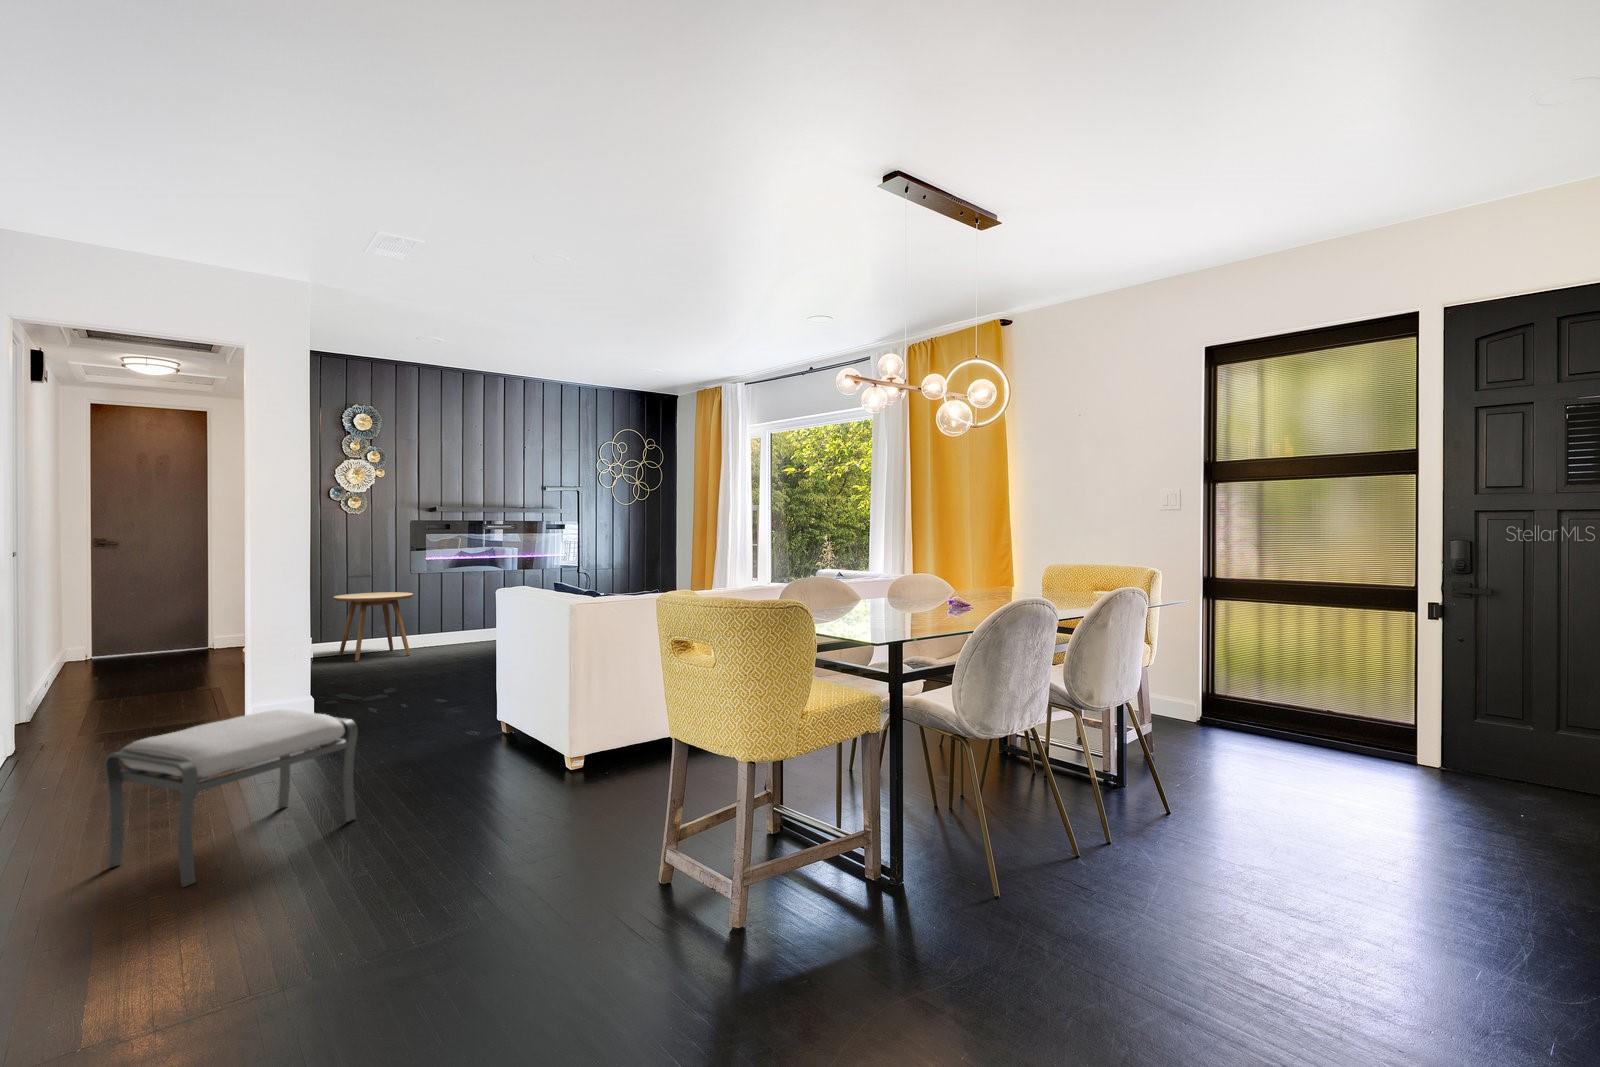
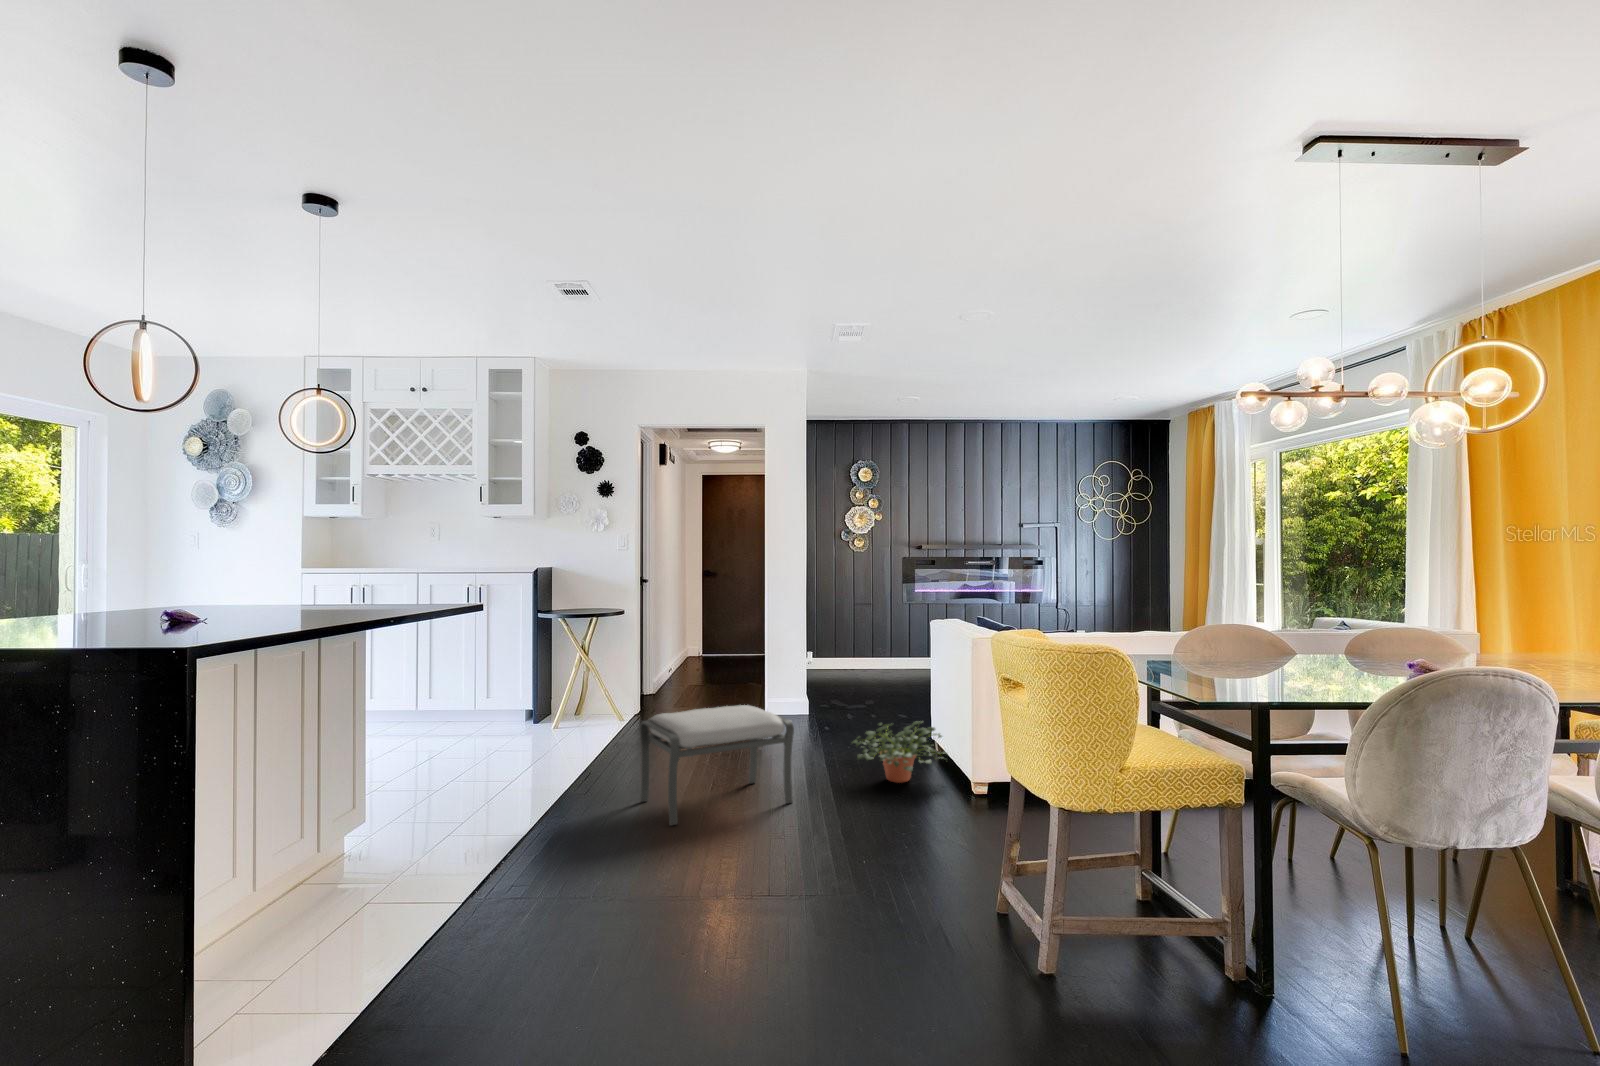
side table: present [333,592,413,662] -> none [843,619,903,676]
potted plant: none [414,700,533,771] -> present [852,721,947,783]

